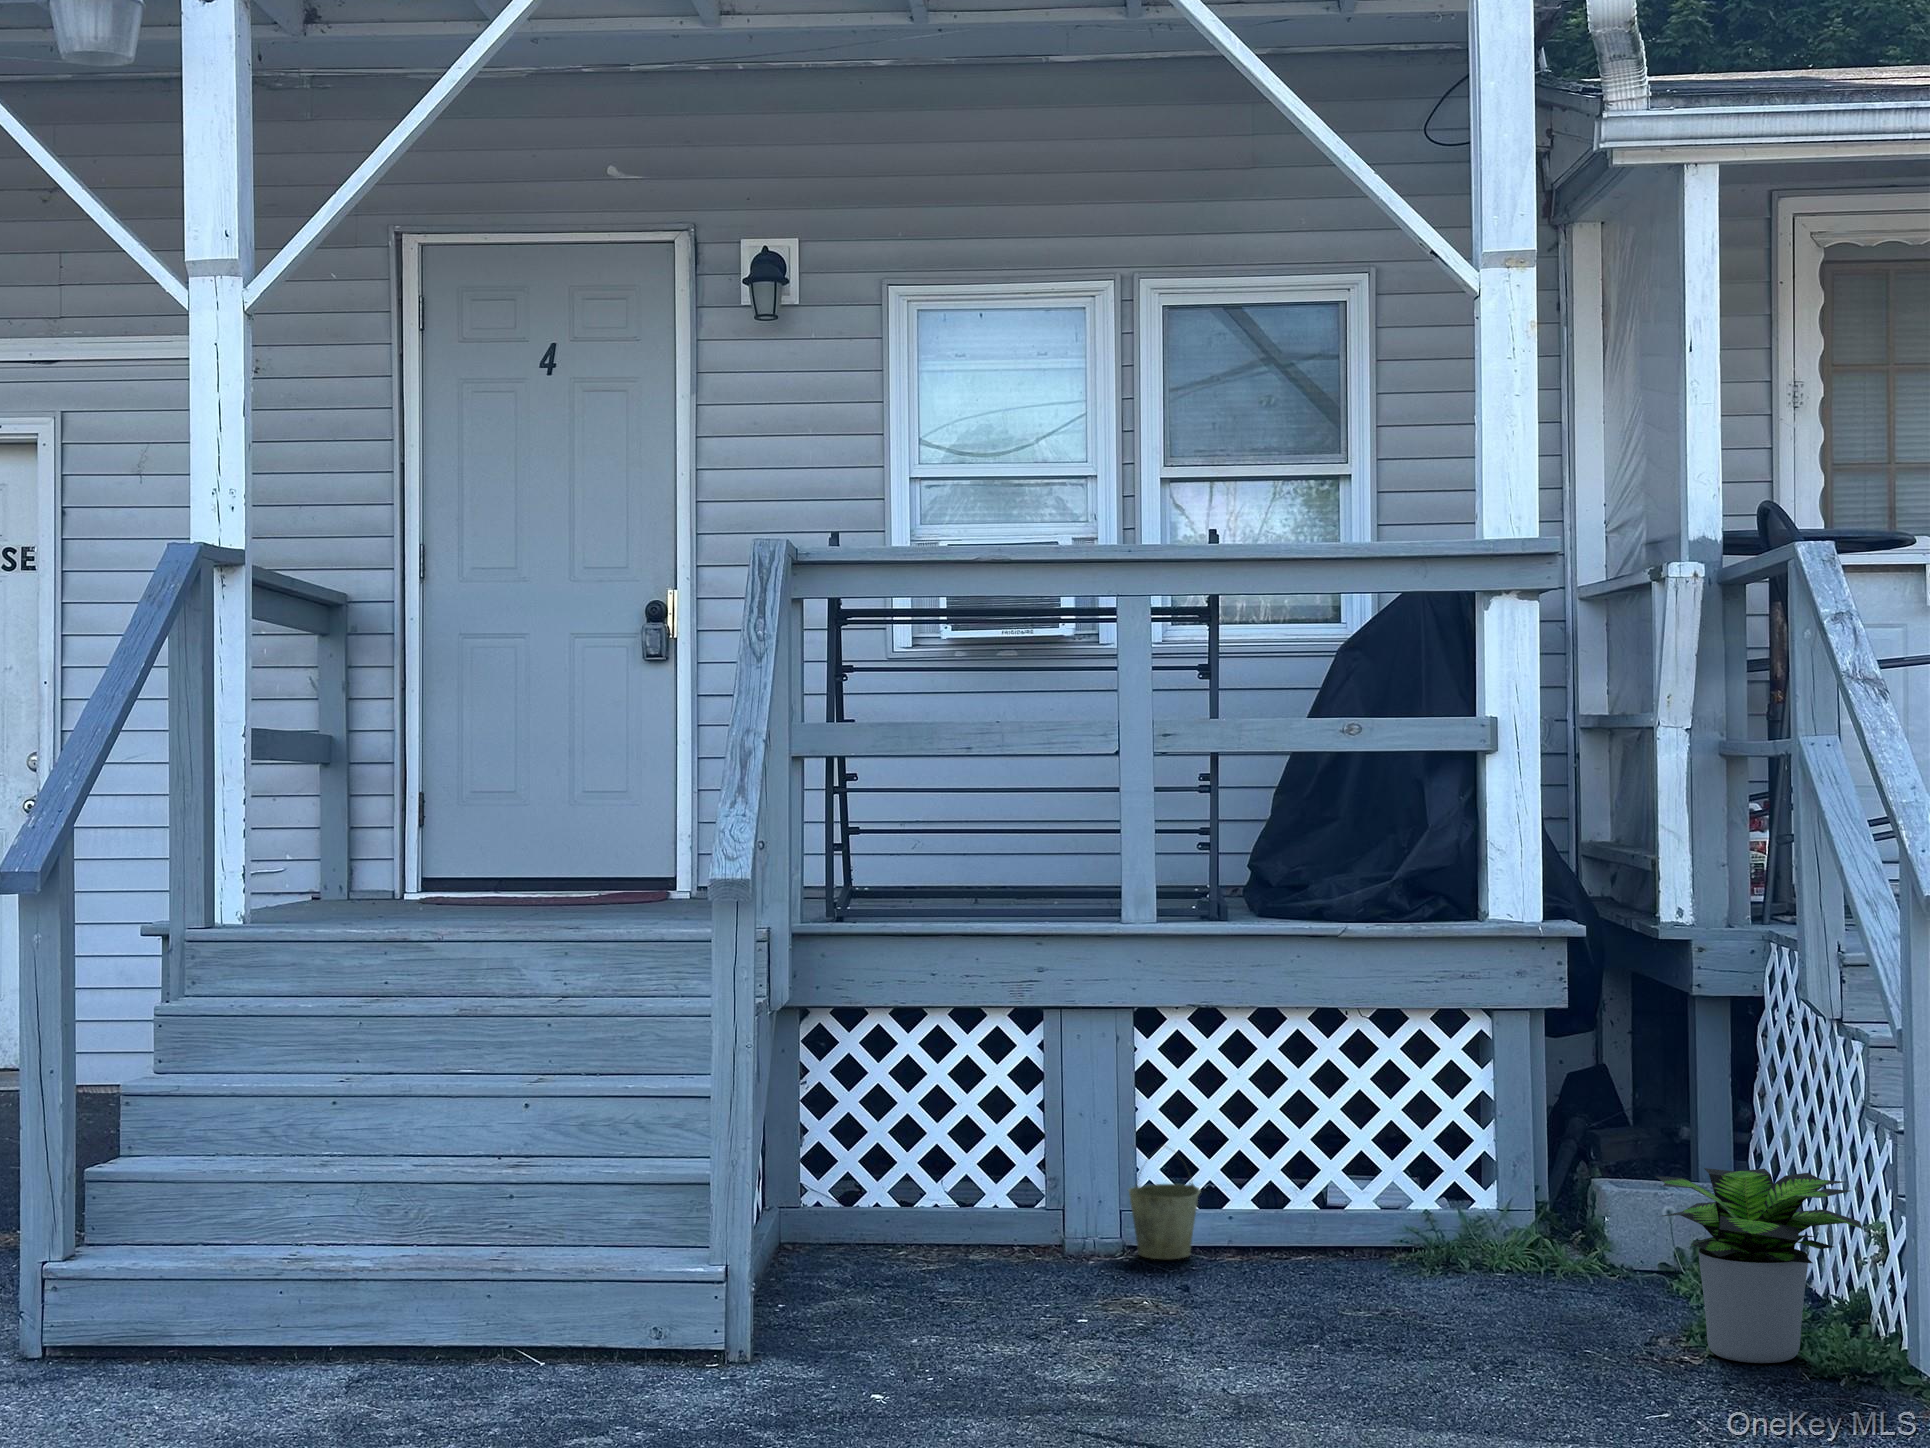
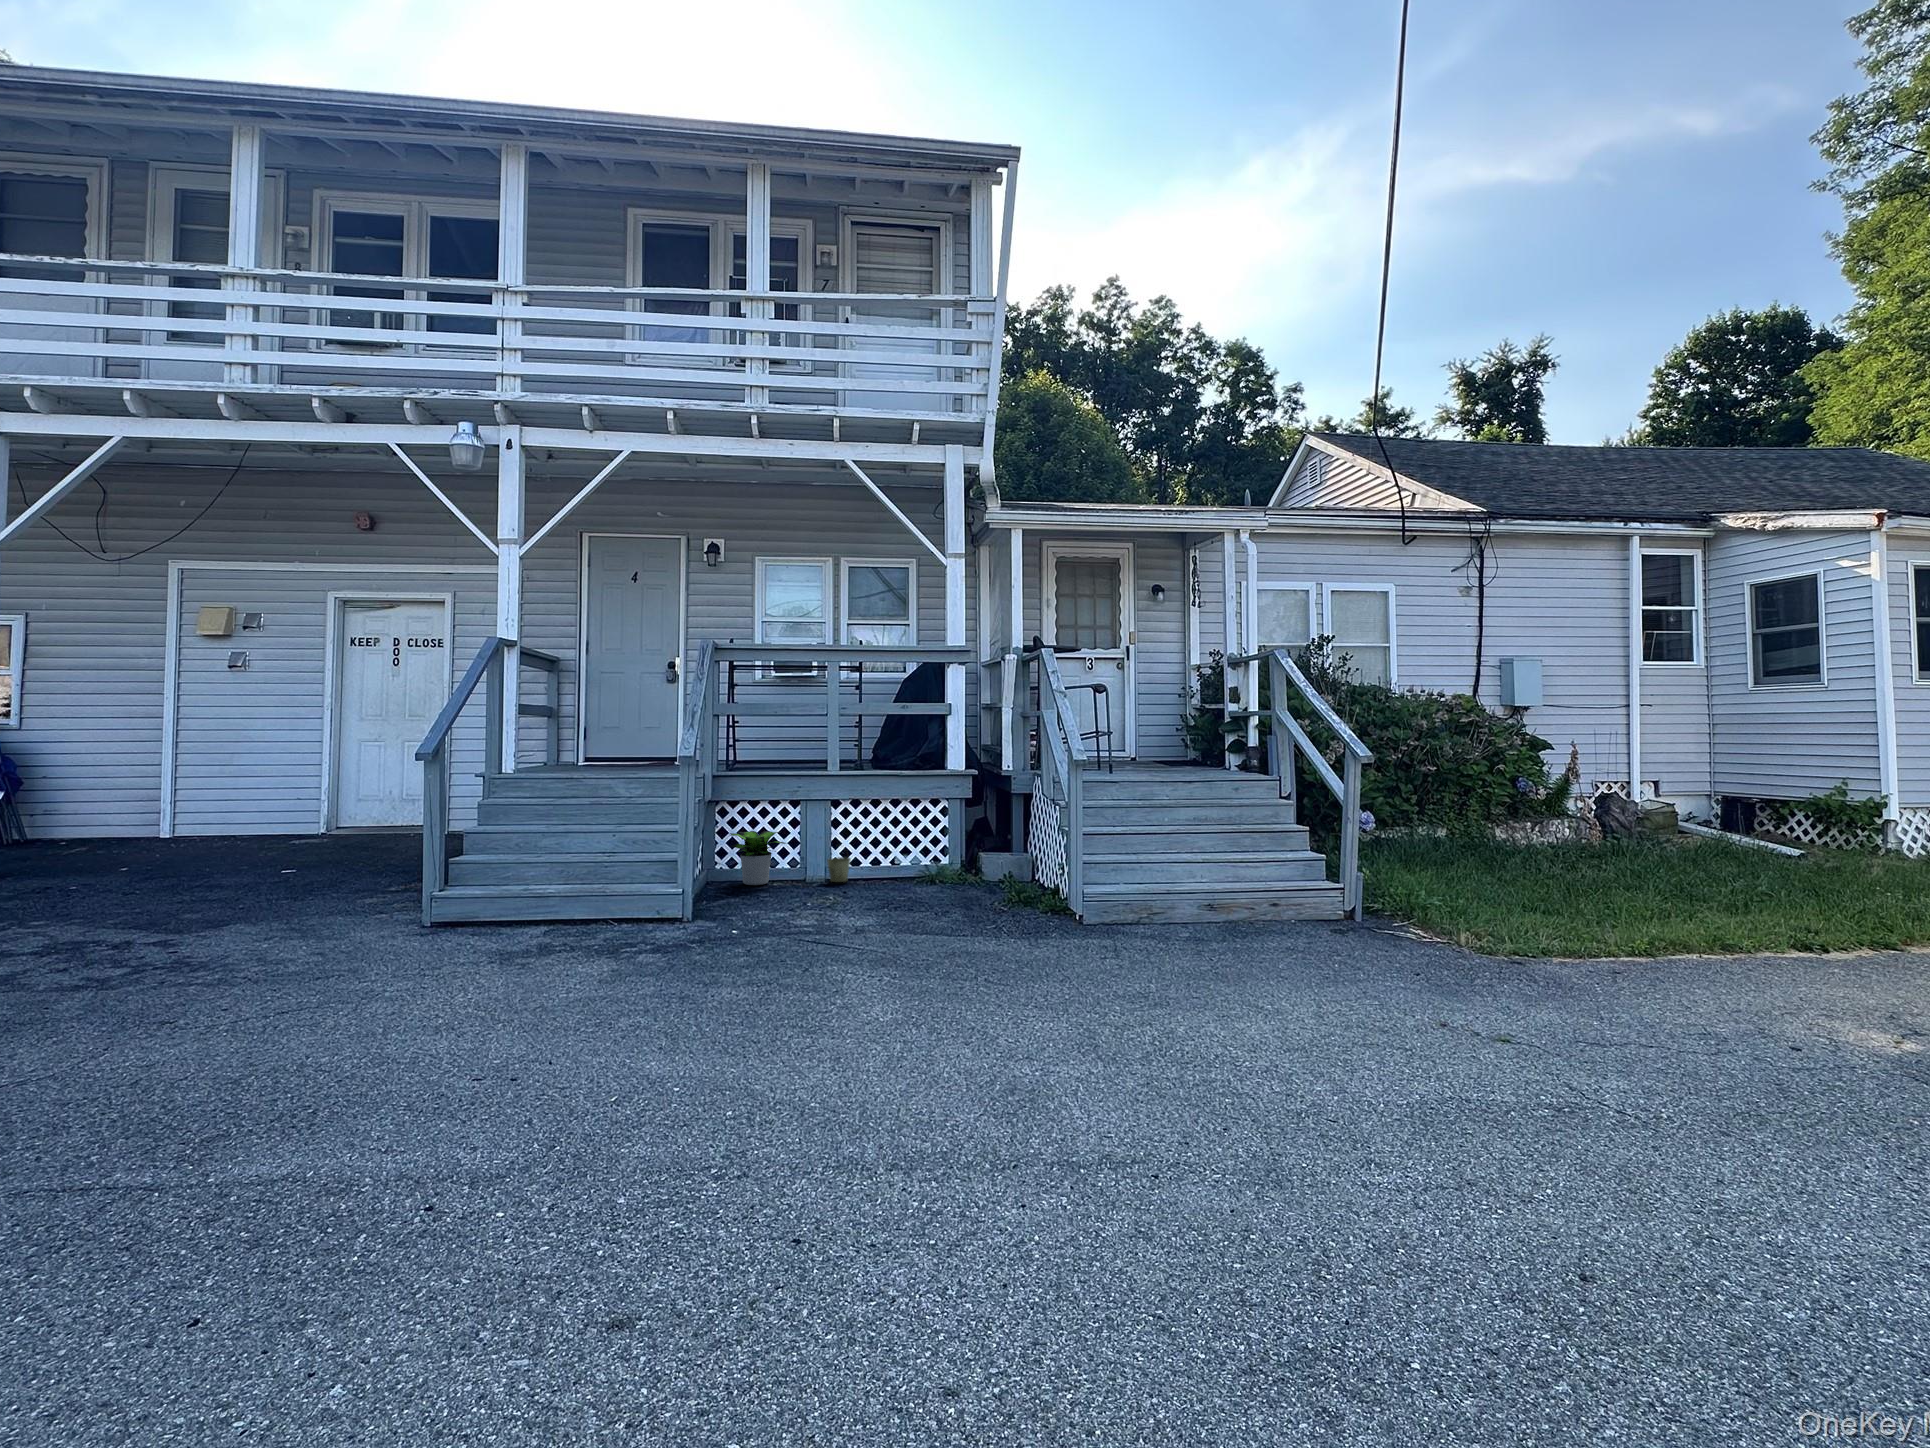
potted plant: present [1656,1168,1868,1363] -> present [730,831,786,885]

